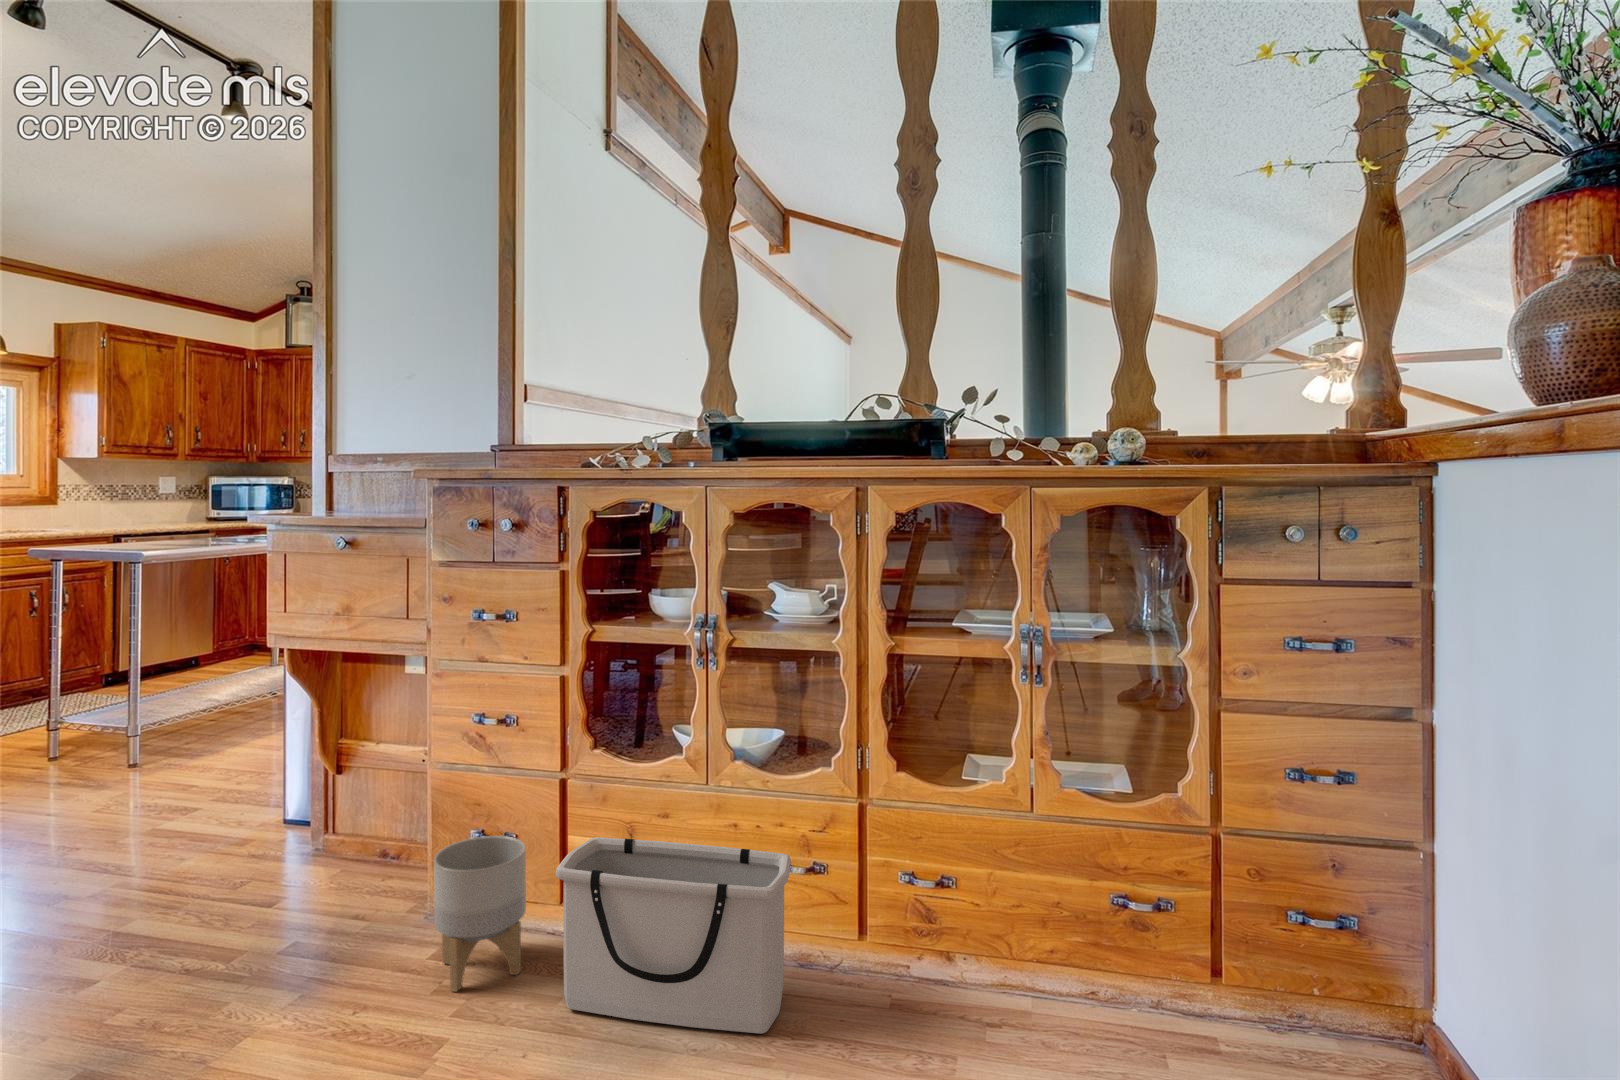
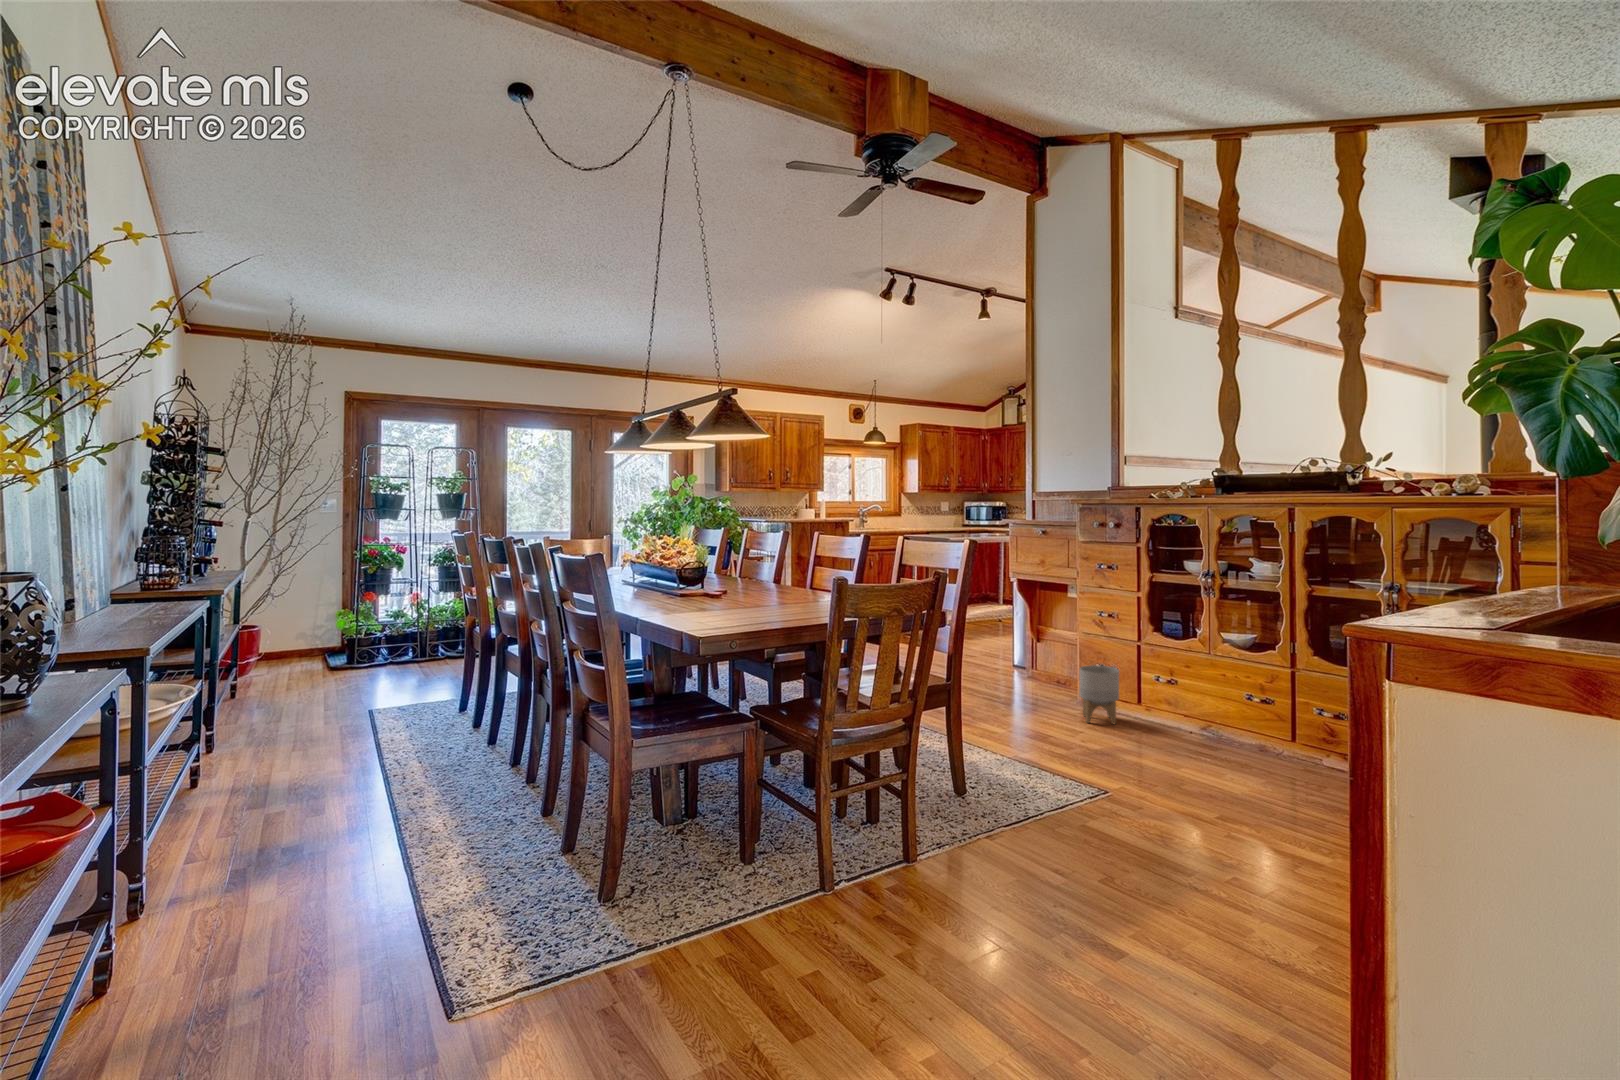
storage bin: present [556,837,791,1034] -> none [1129,669,1246,759]

